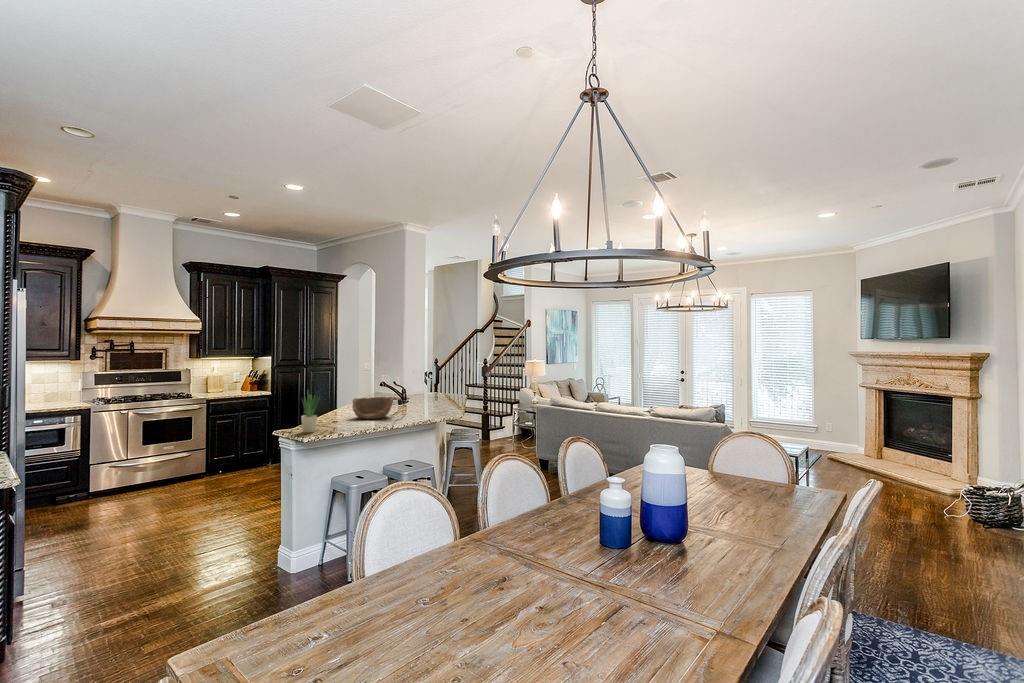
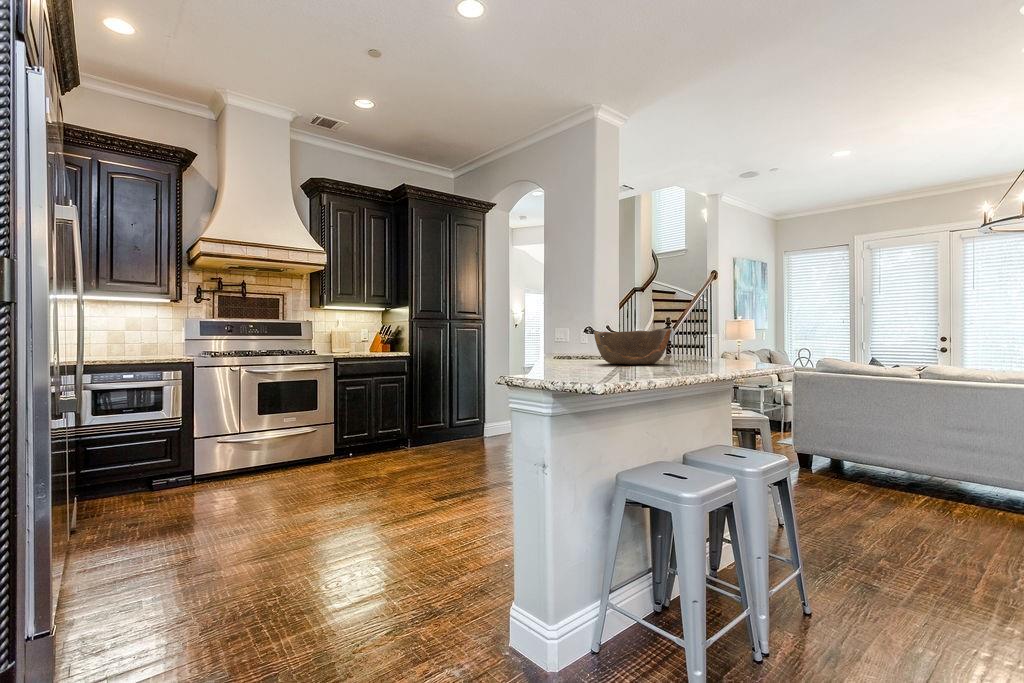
potted plant: present [301,391,319,433] -> none [549,285,587,376]

